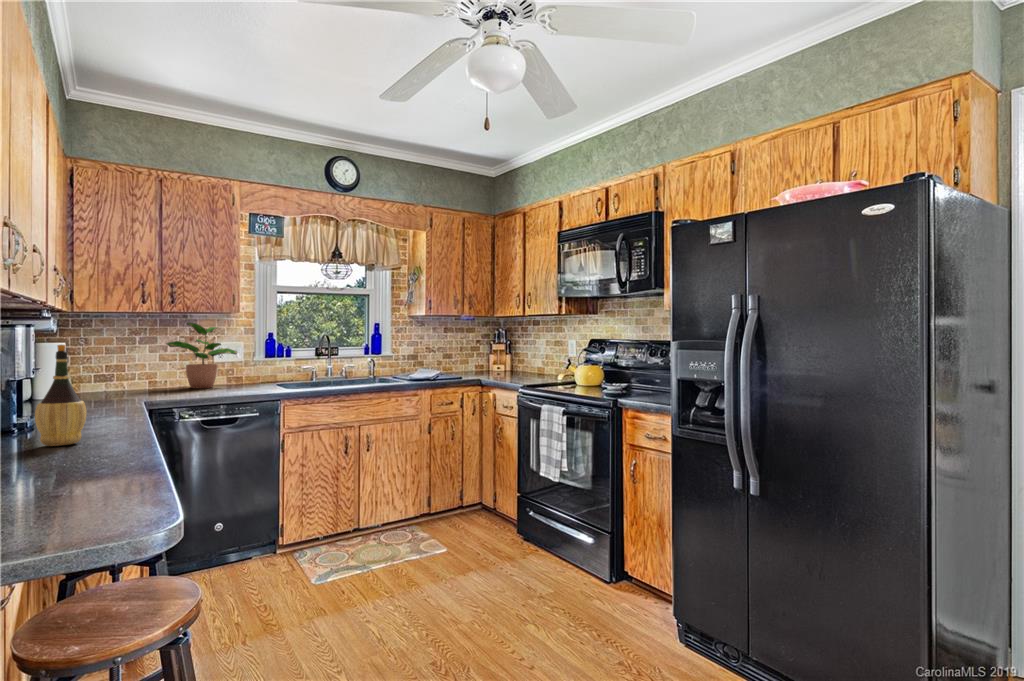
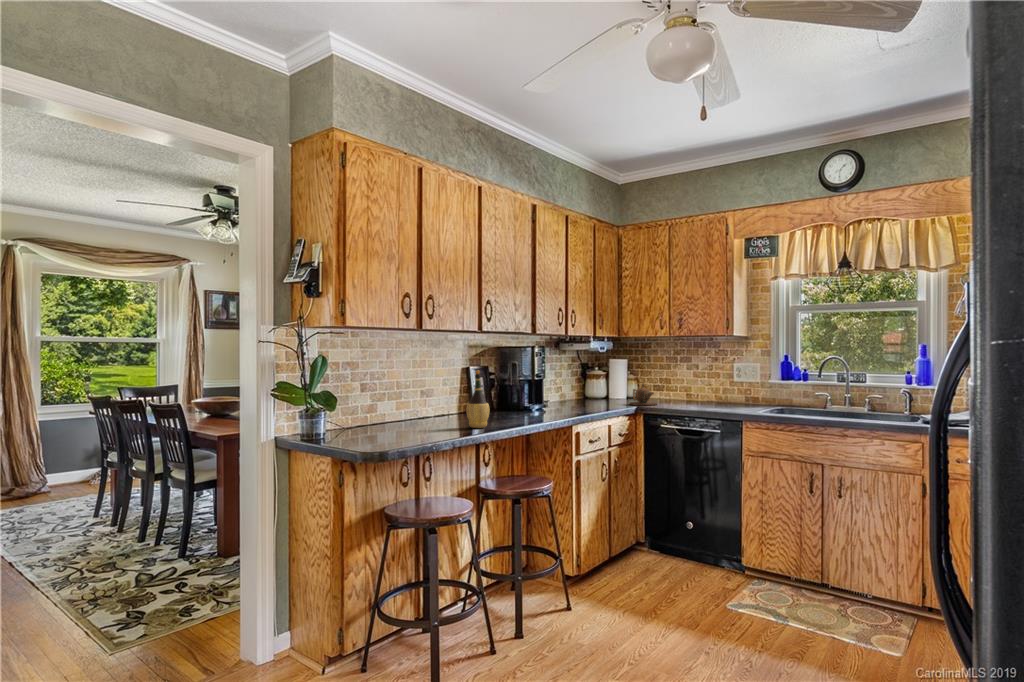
potted plant: present [166,322,237,388] -> none [693,345,746,405]
teapot: none [97,369,140,397] -> present [629,384,657,406]

